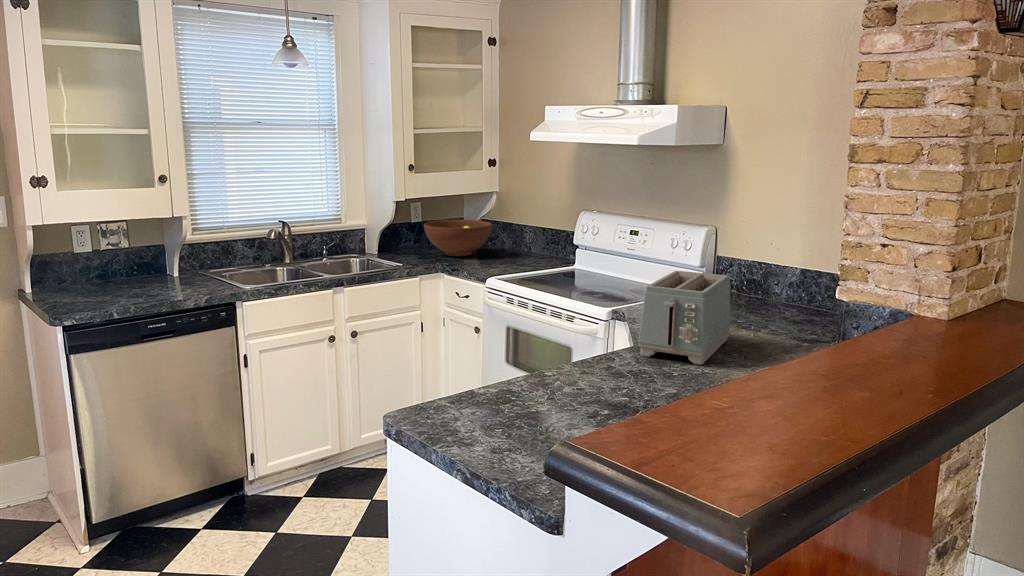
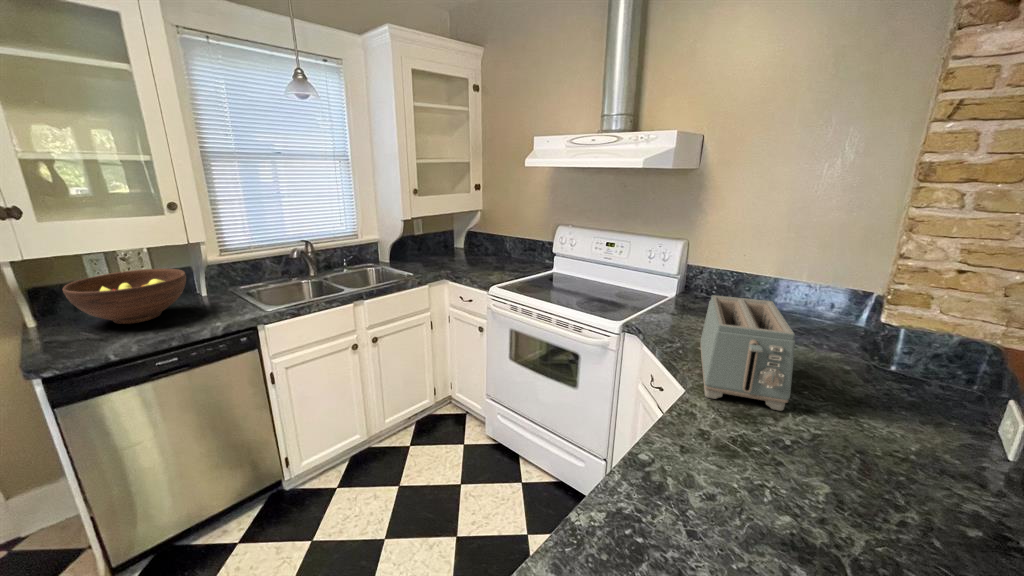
fruit bowl: present [424,220,492,256] -> present [63,269,186,324]

